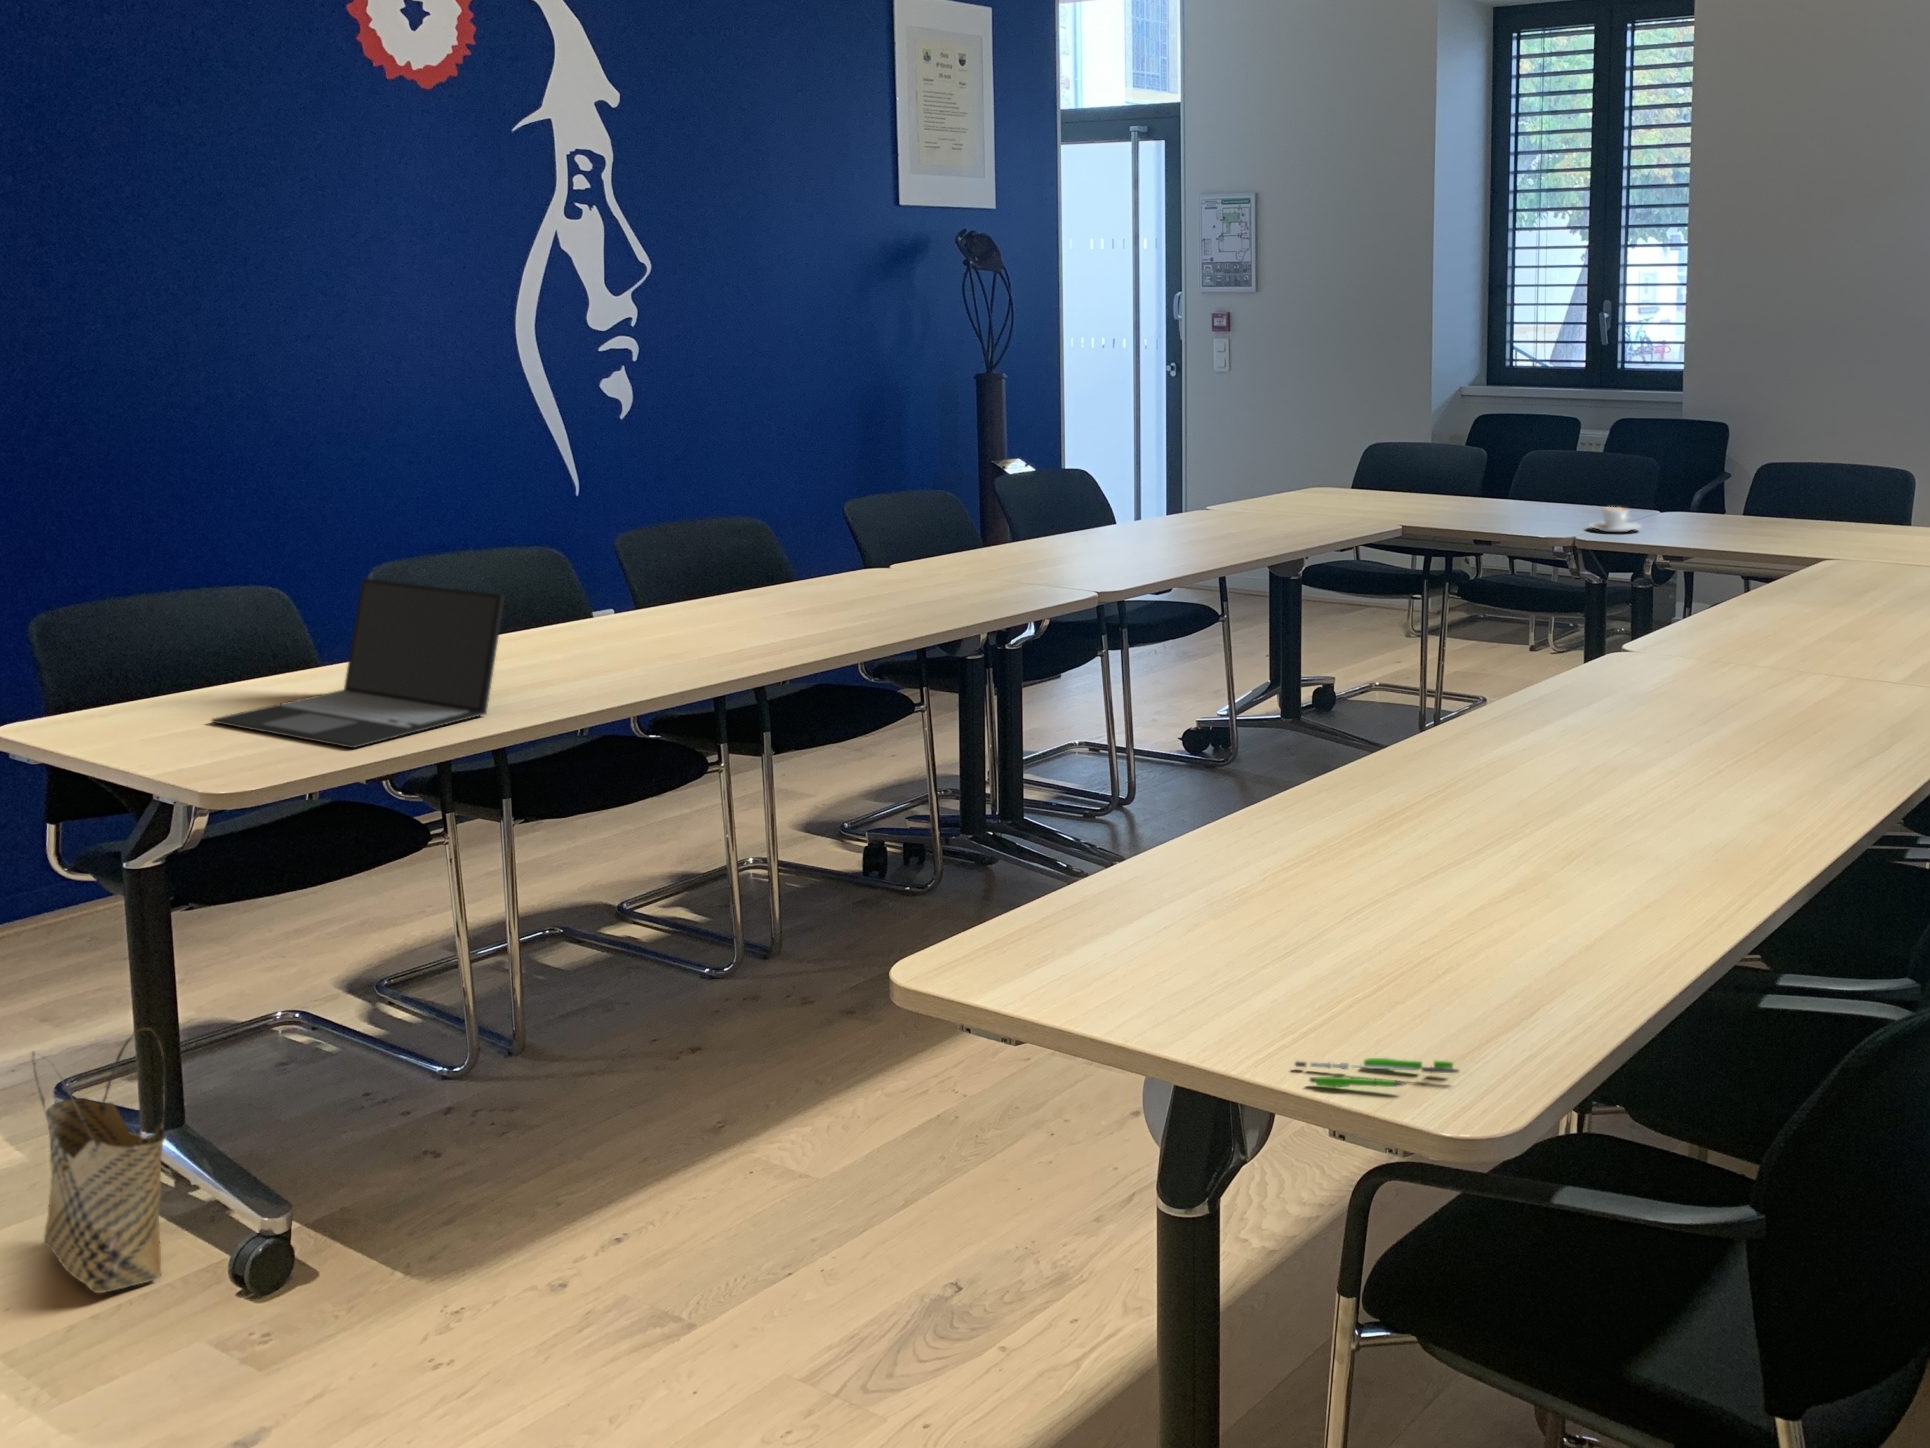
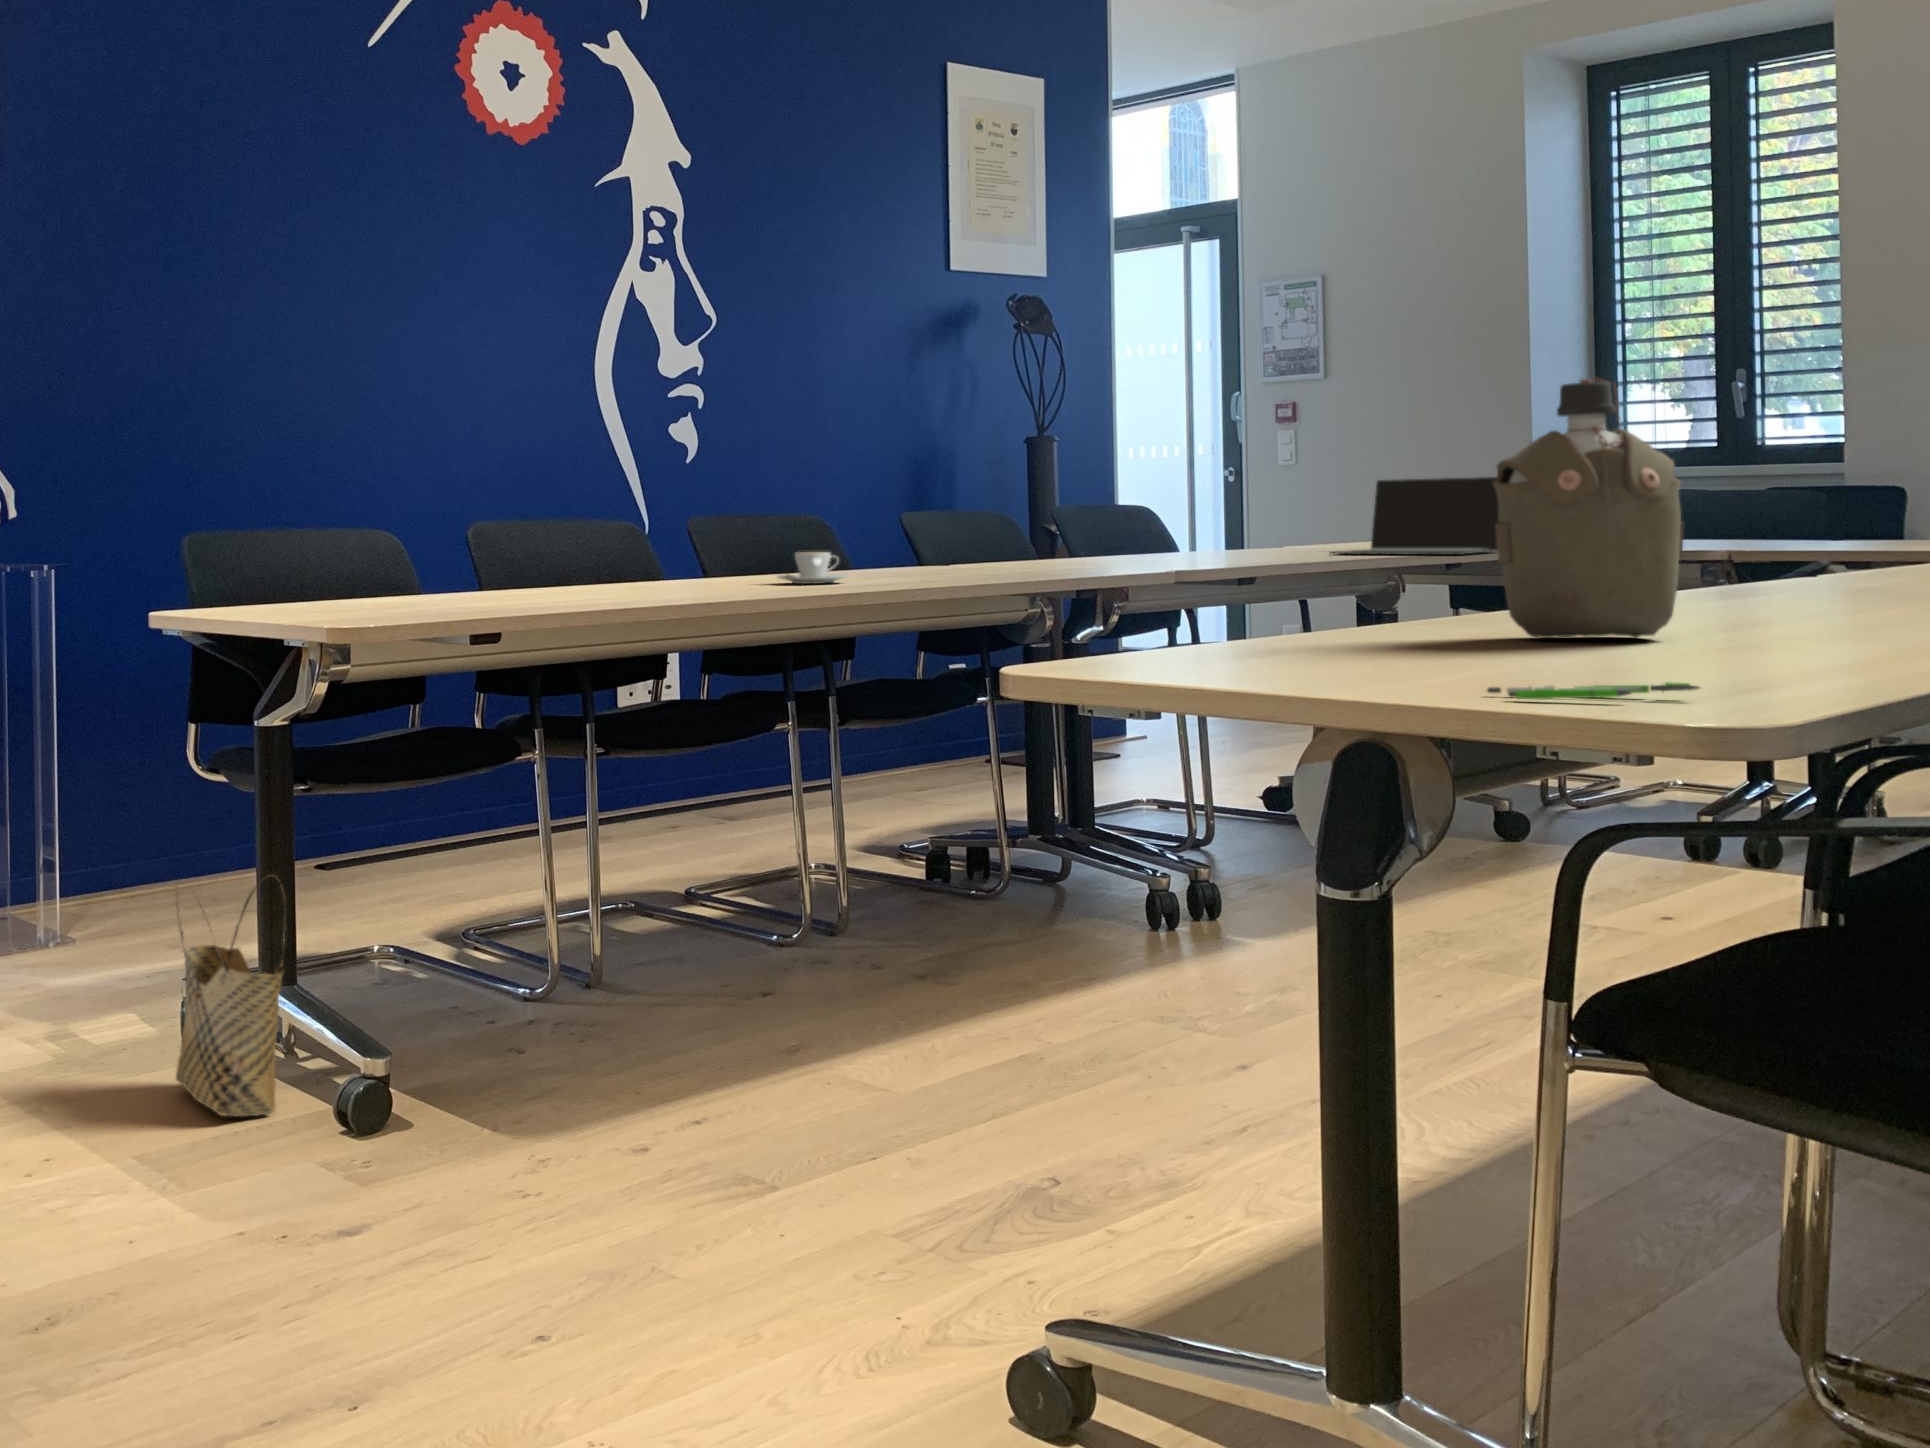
coffee cup: present [1589,507,1641,532] -> present [778,552,849,584]
laptop: present [211,579,505,748] -> present [1331,477,1499,555]
water bottle: none [1335,637,1487,867] -> present [1493,378,1684,638]

